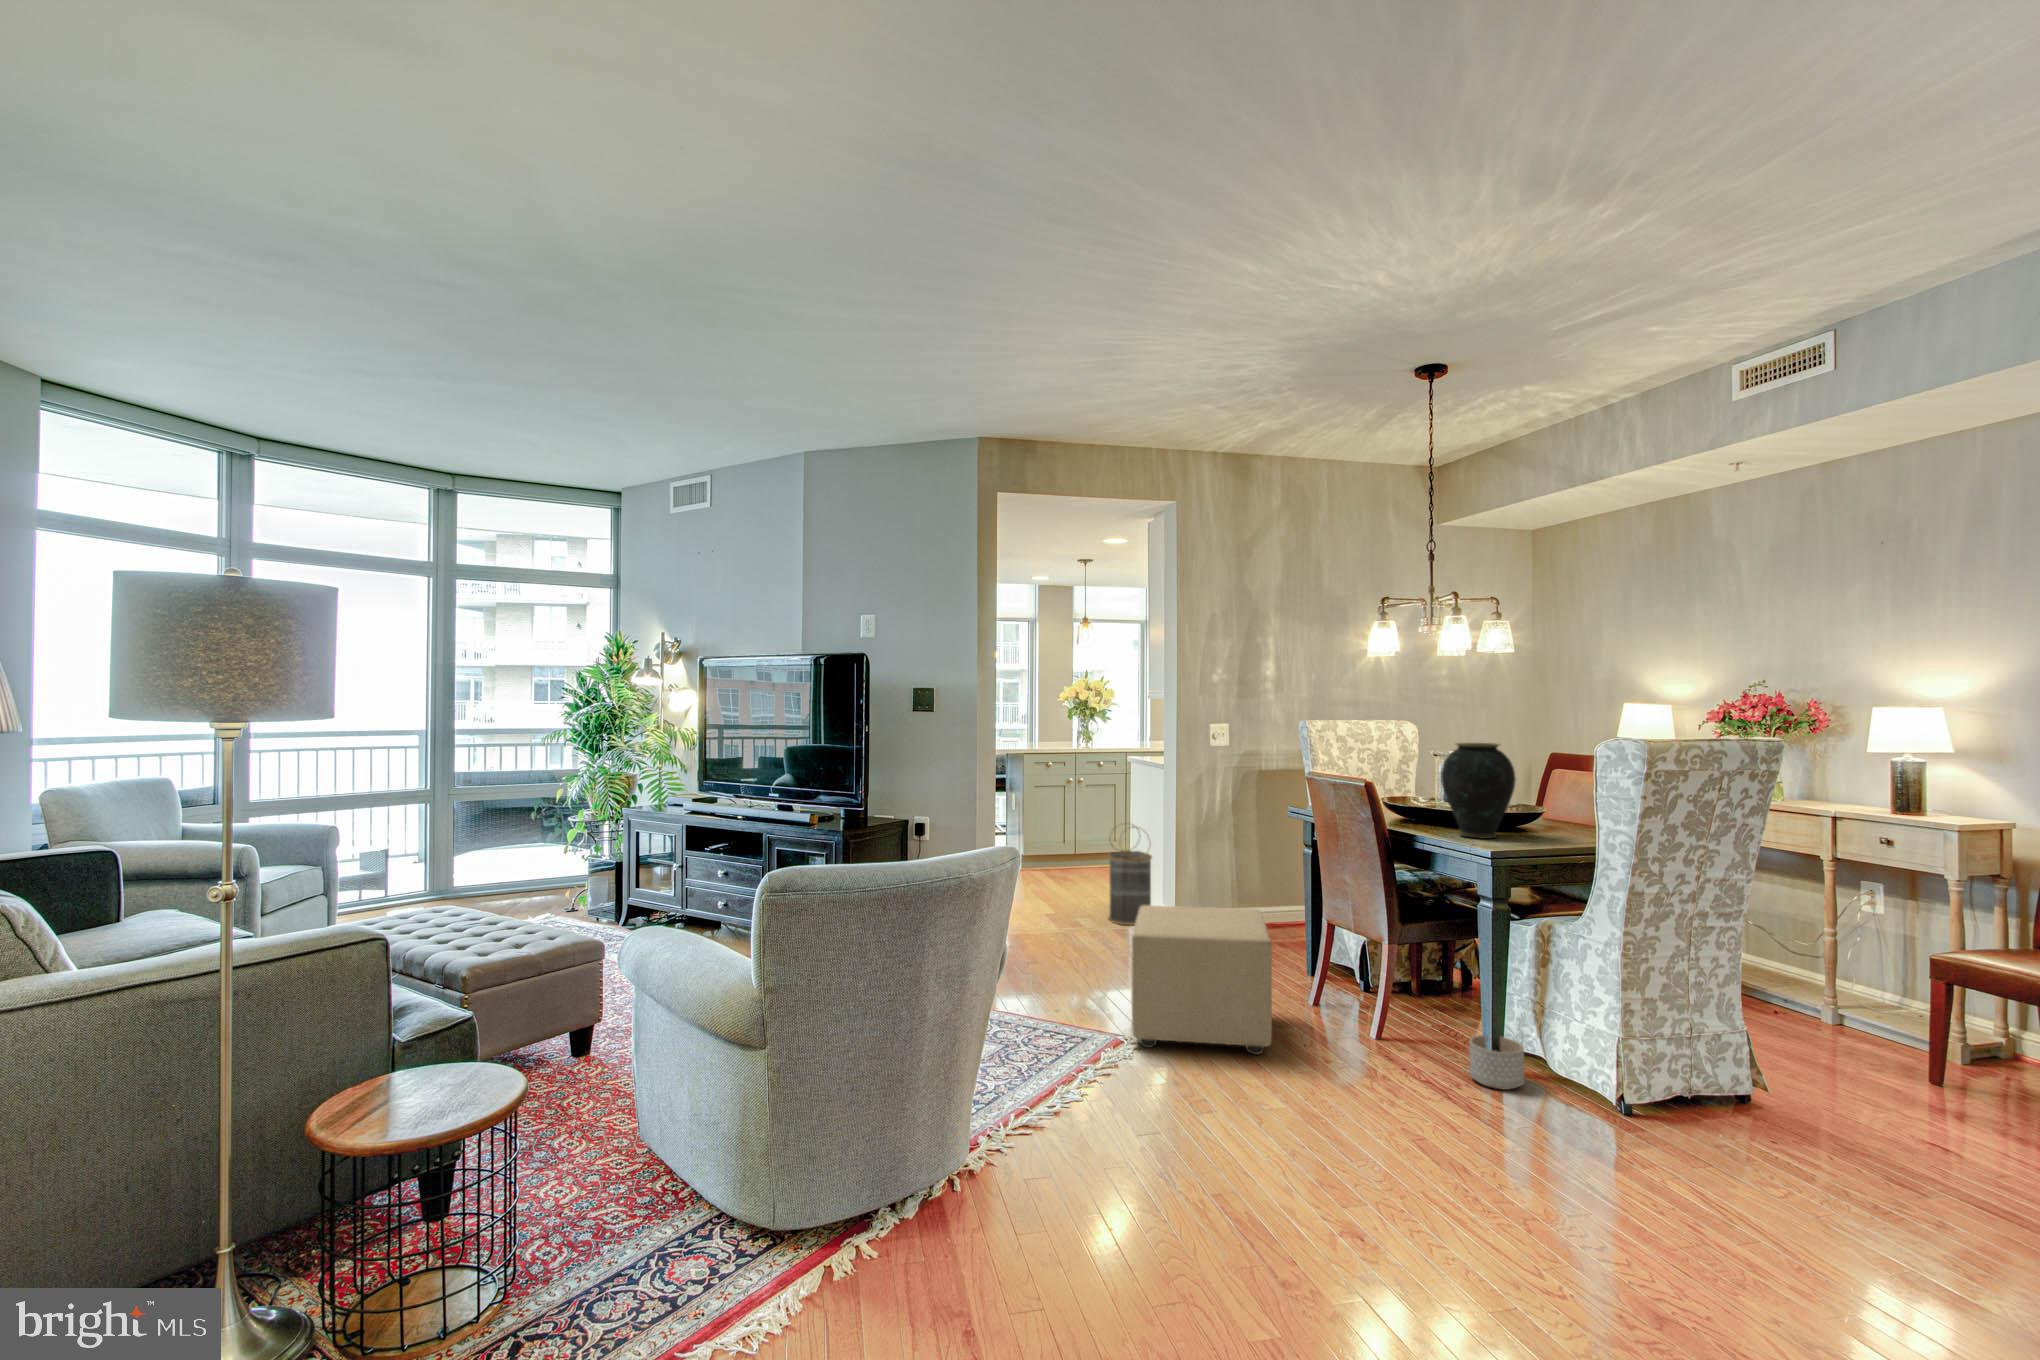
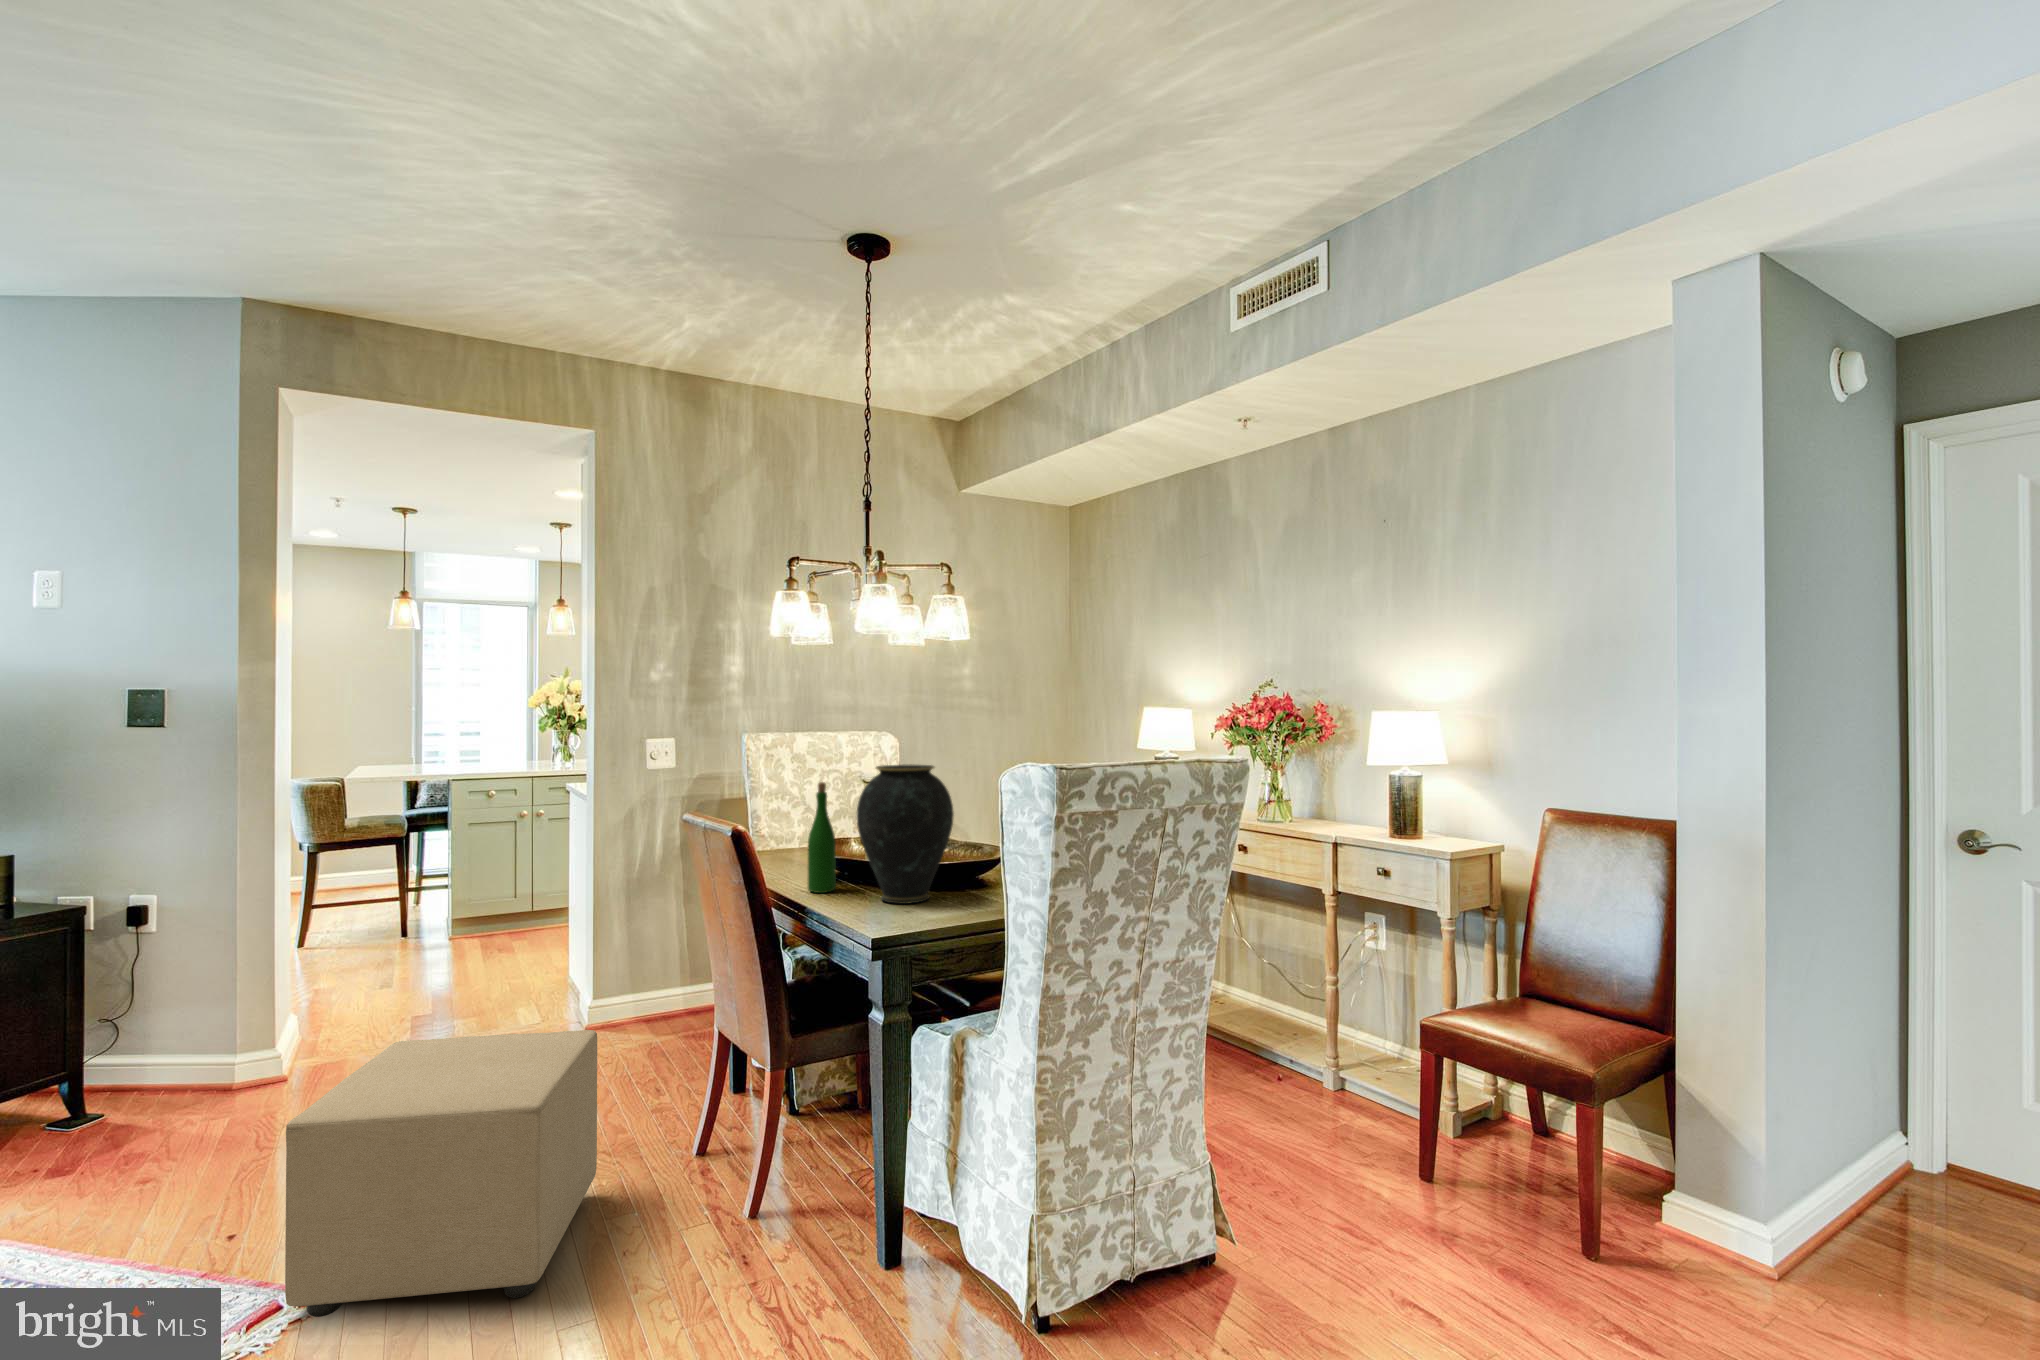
wine bottle: none [1397,754,1417,830] -> present [808,782,836,893]
basket: present [1109,826,1152,925] -> none [498,880,566,1029]
planter: present [1469,1035,1524,1090] -> none [849,1210,924,1305]

